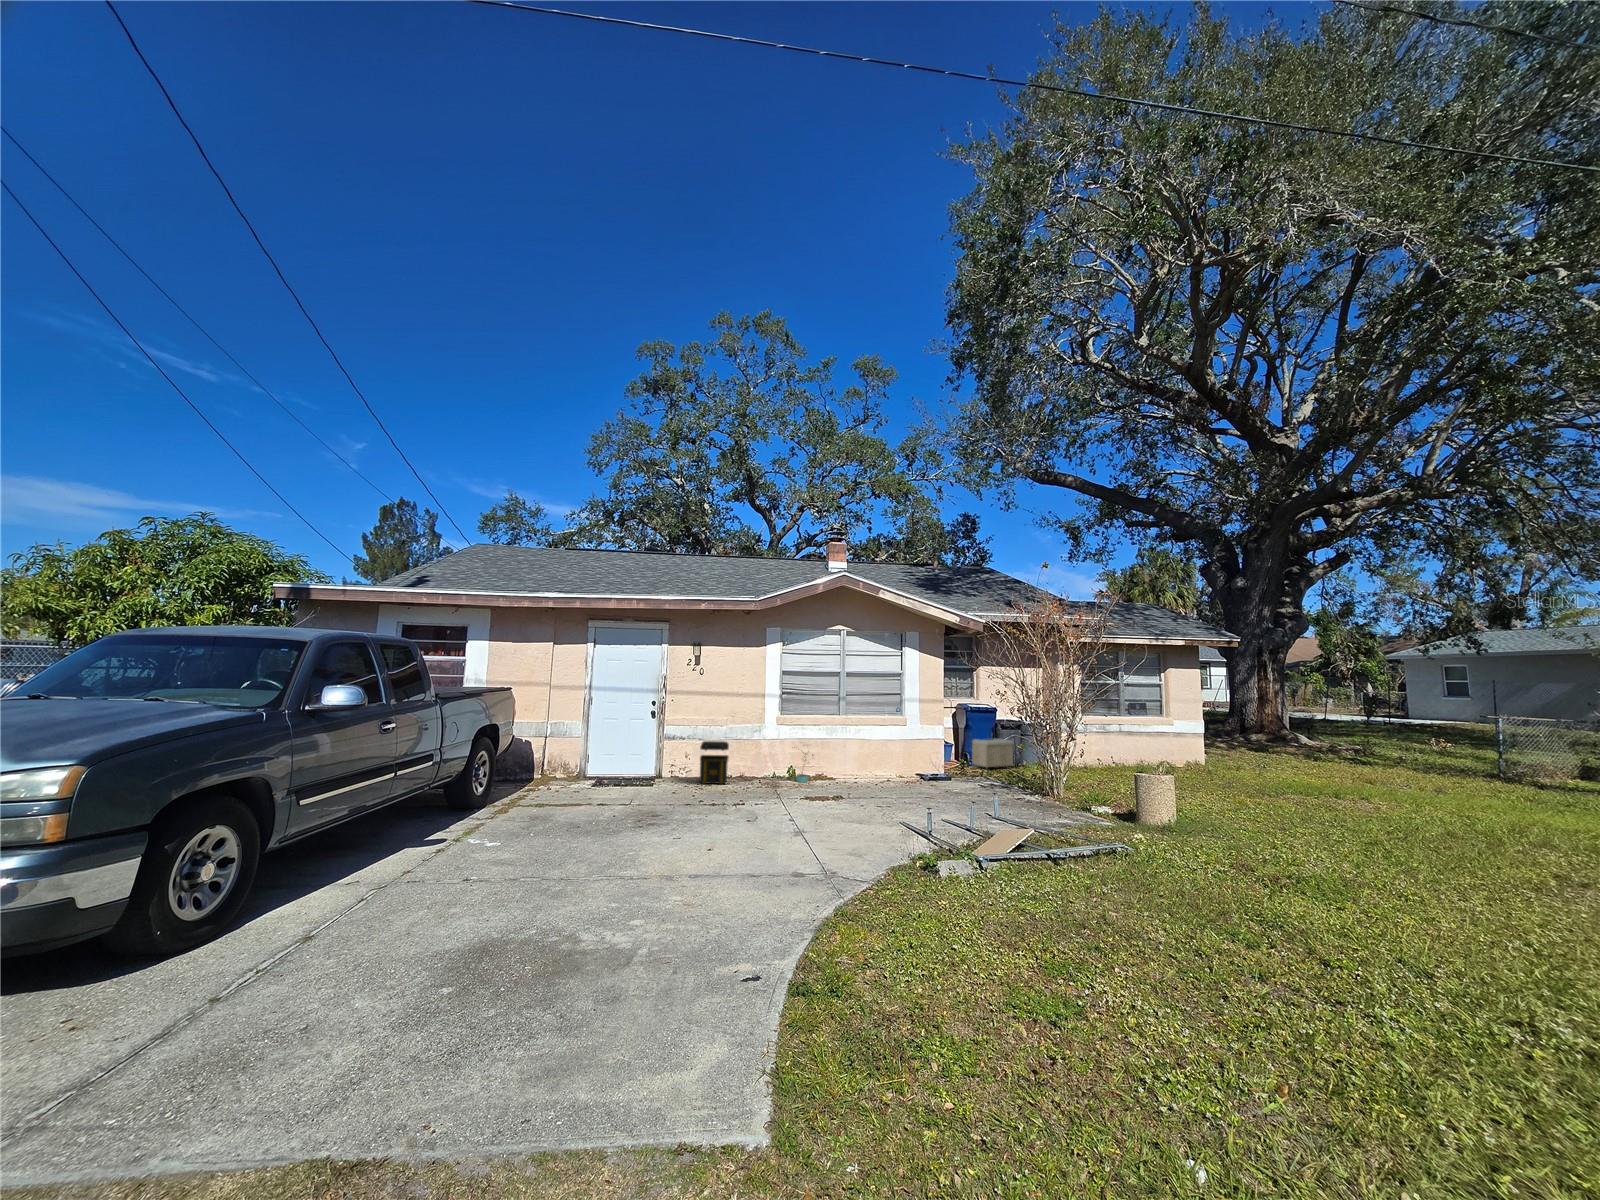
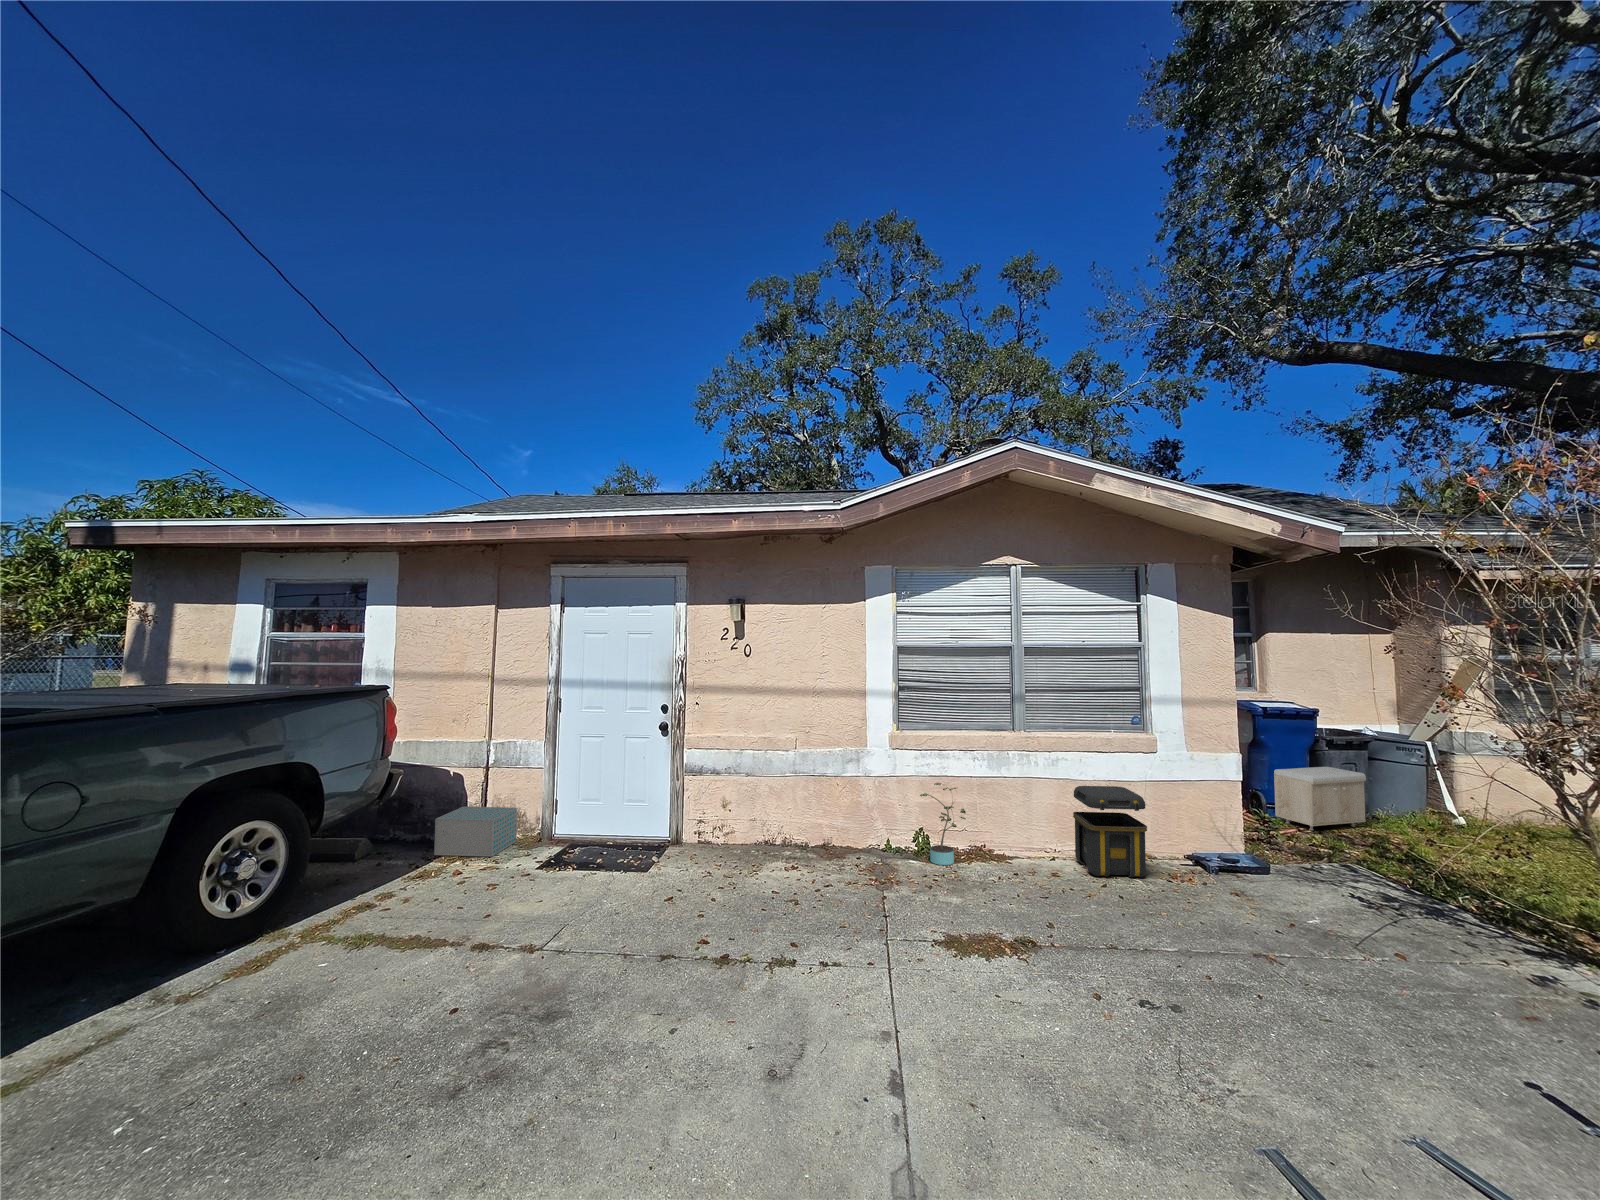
toolbox: present [700,741,729,784] -> present [1073,786,1147,877]
storage box: none [525,760,565,784] -> present [434,806,517,857]

